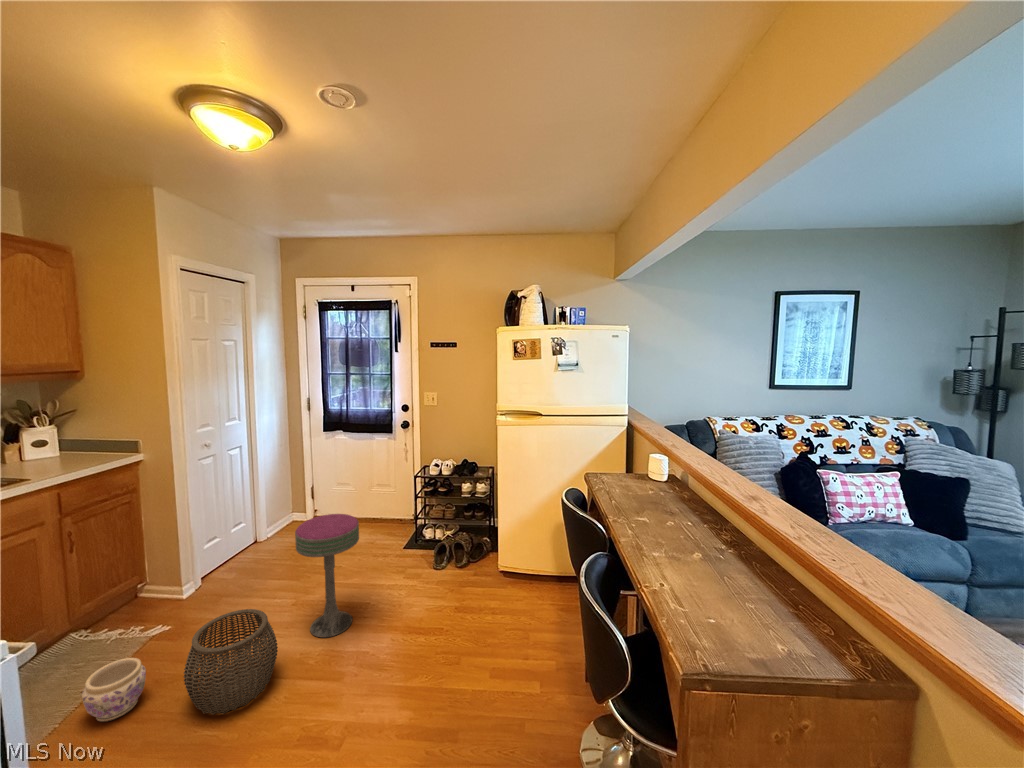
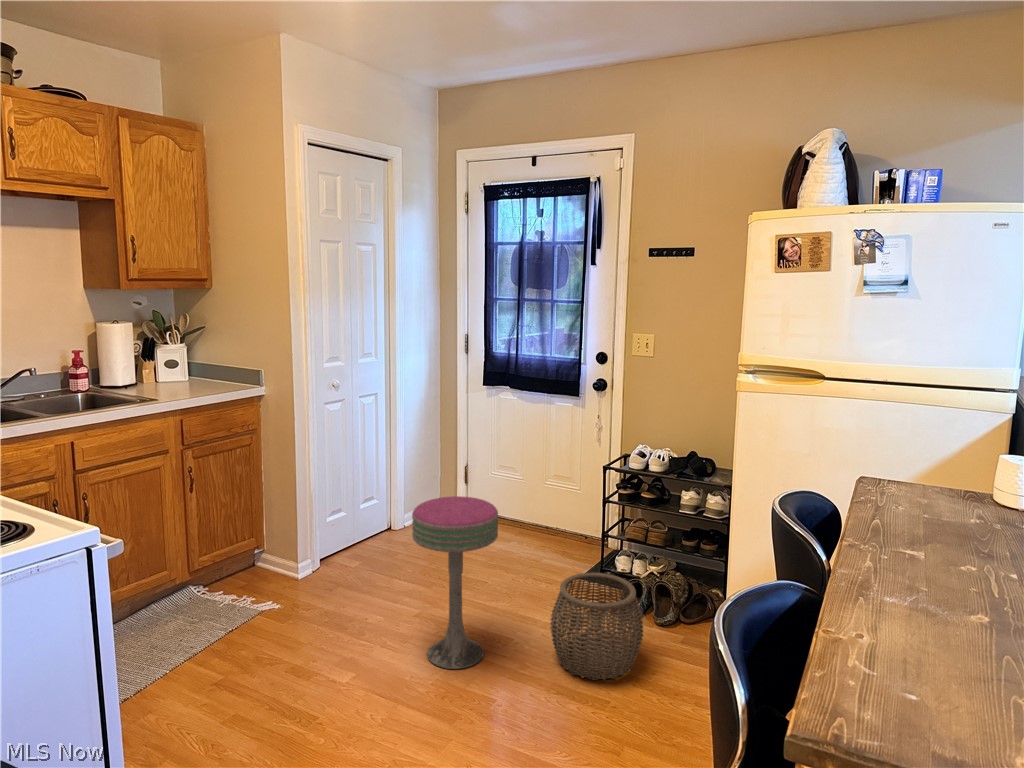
woven basket: present [184,609,278,715] -> present [550,573,643,680]
planter: present [82,658,146,722] -> none [179,624,240,690]

